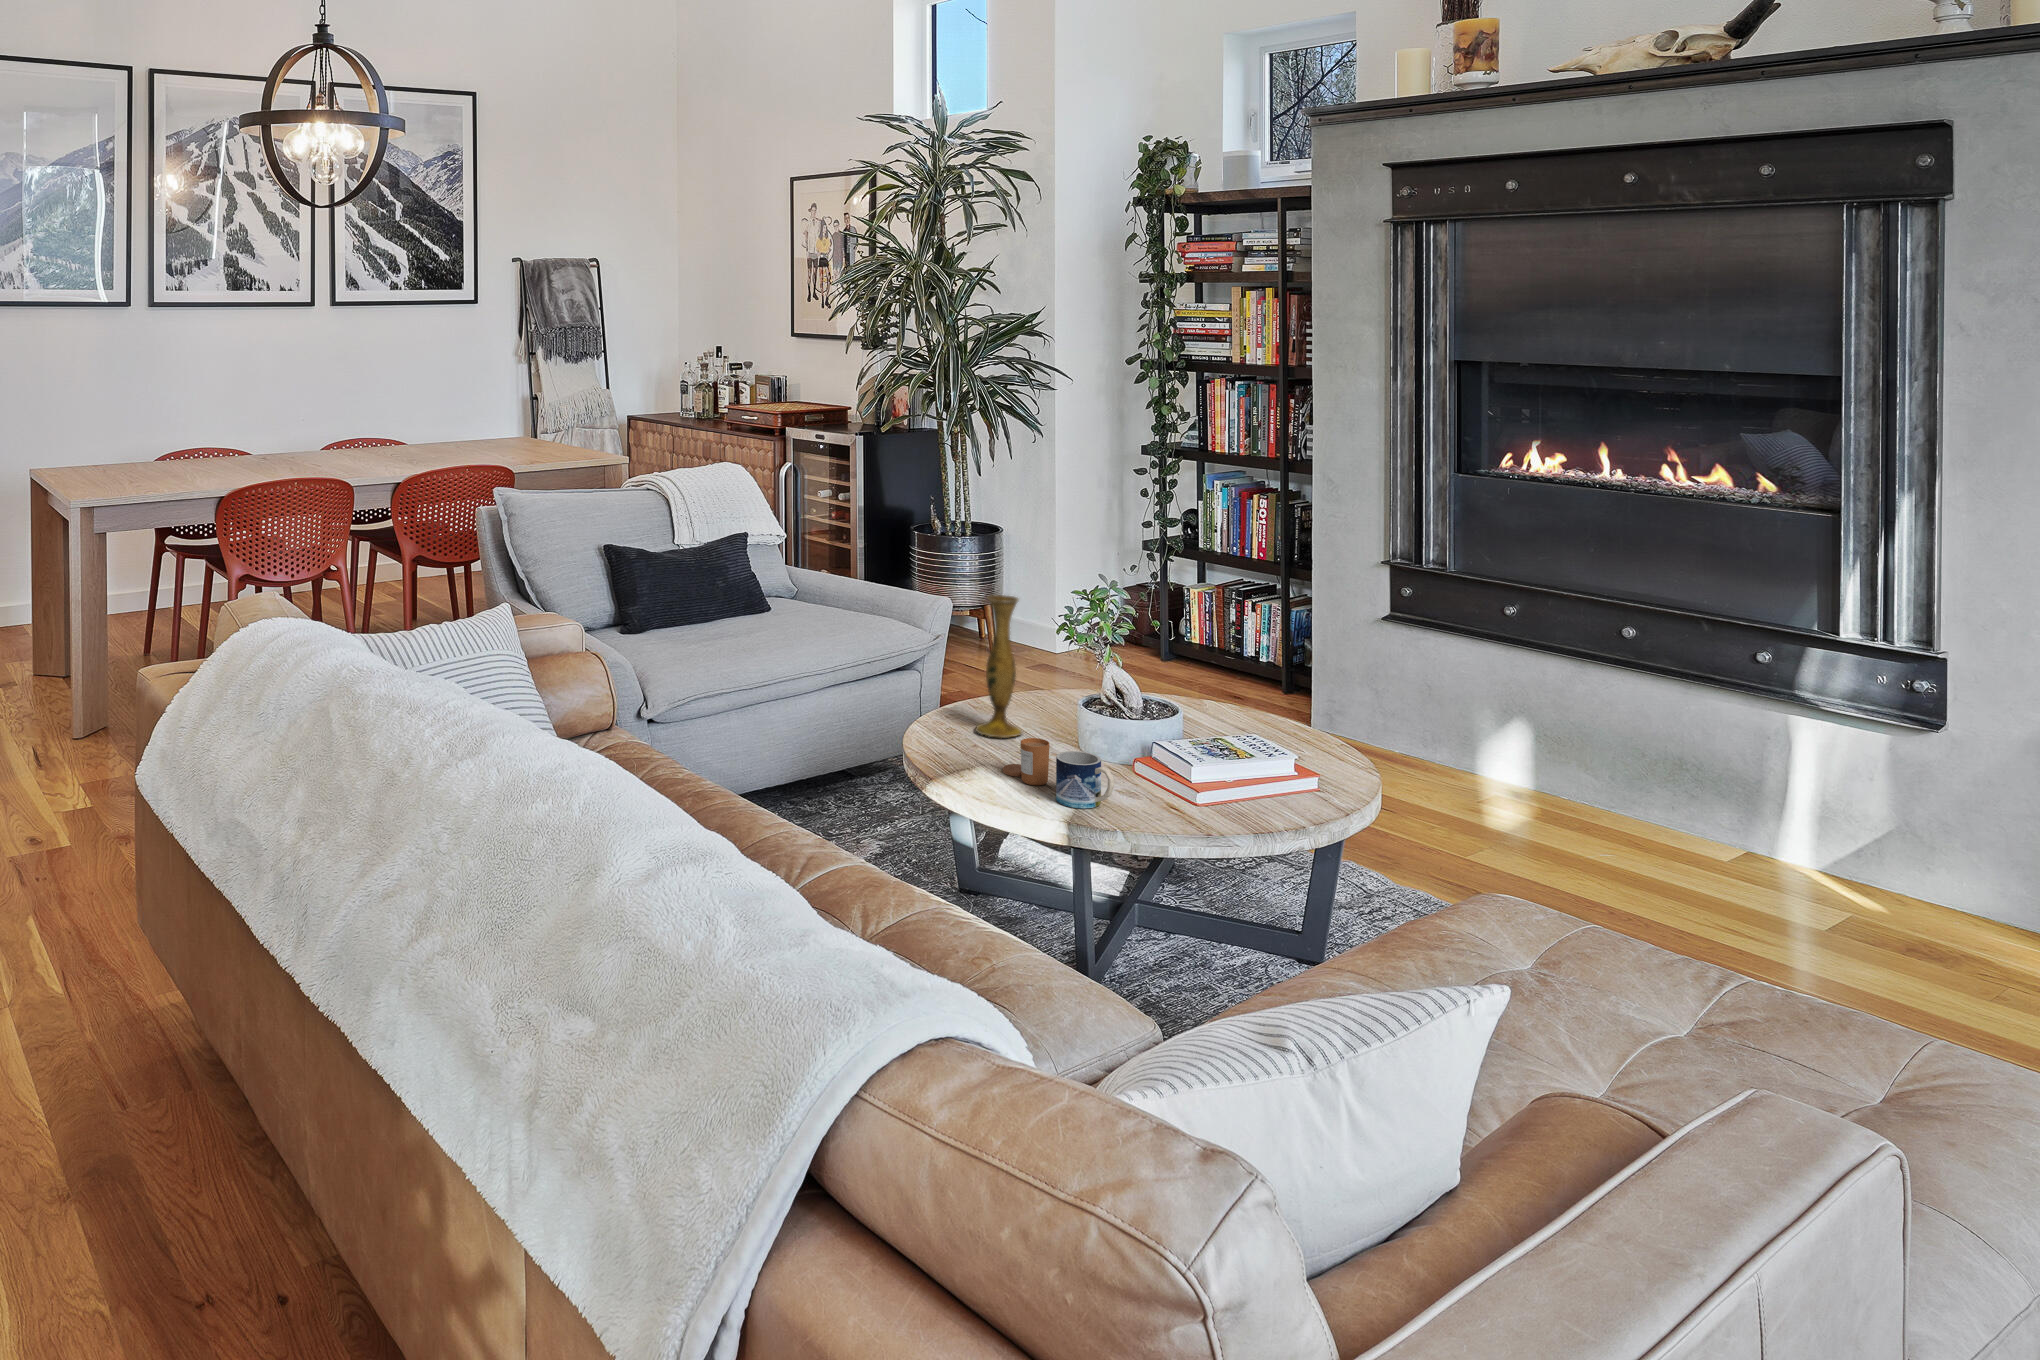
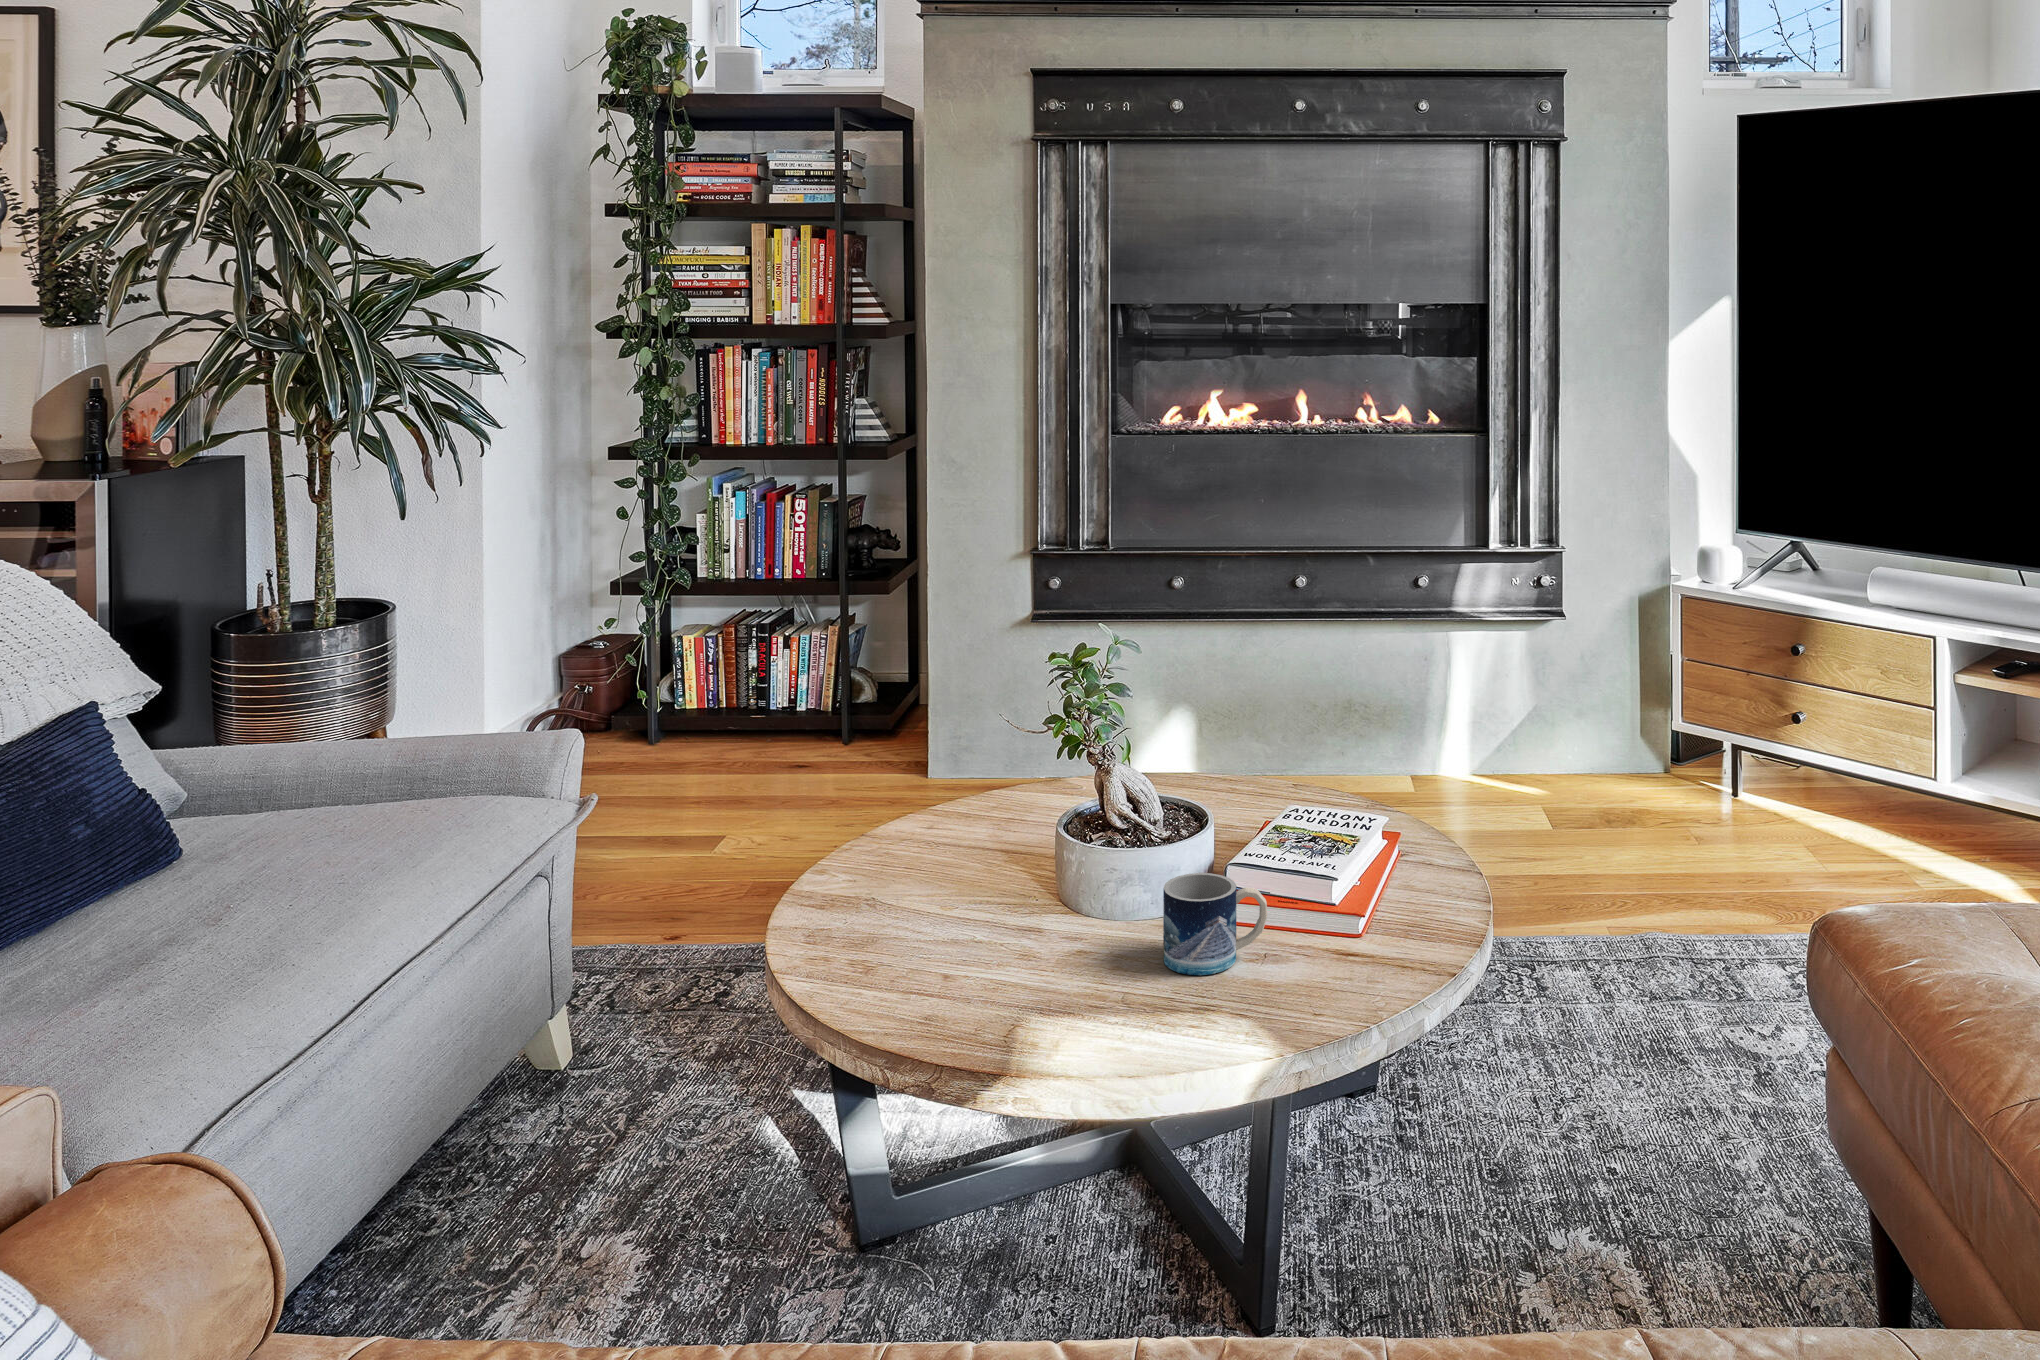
vase: present [975,595,1022,738] -> none [859,653,943,909]
candle: present [1003,738,1049,785] -> none [1018,877,1119,964]

